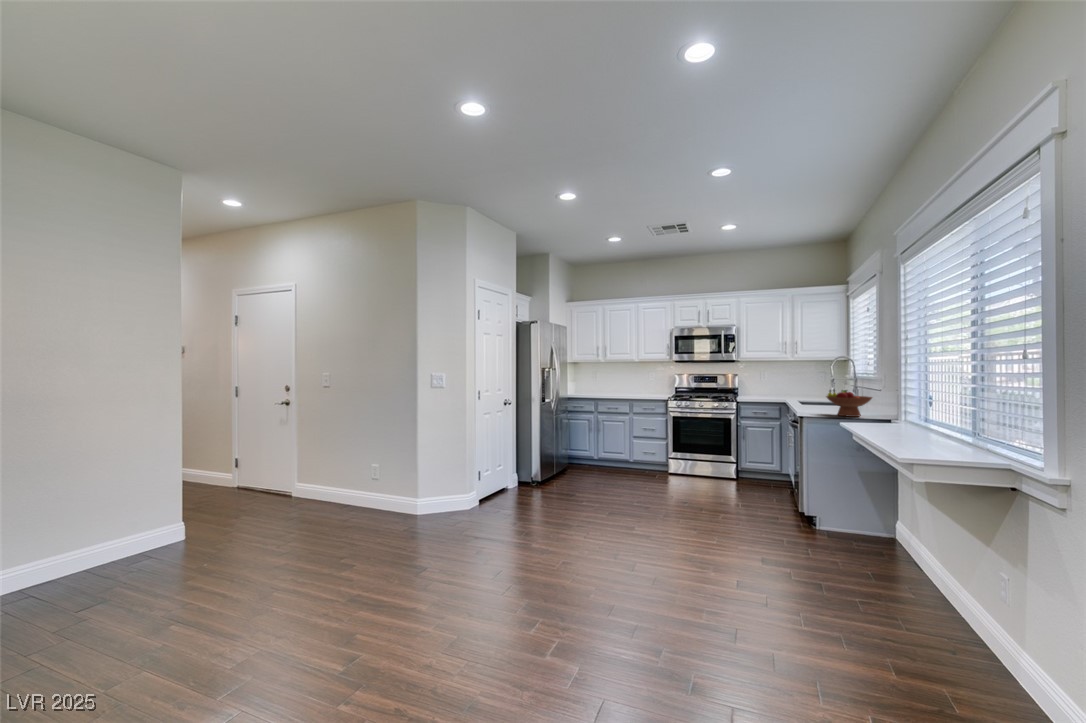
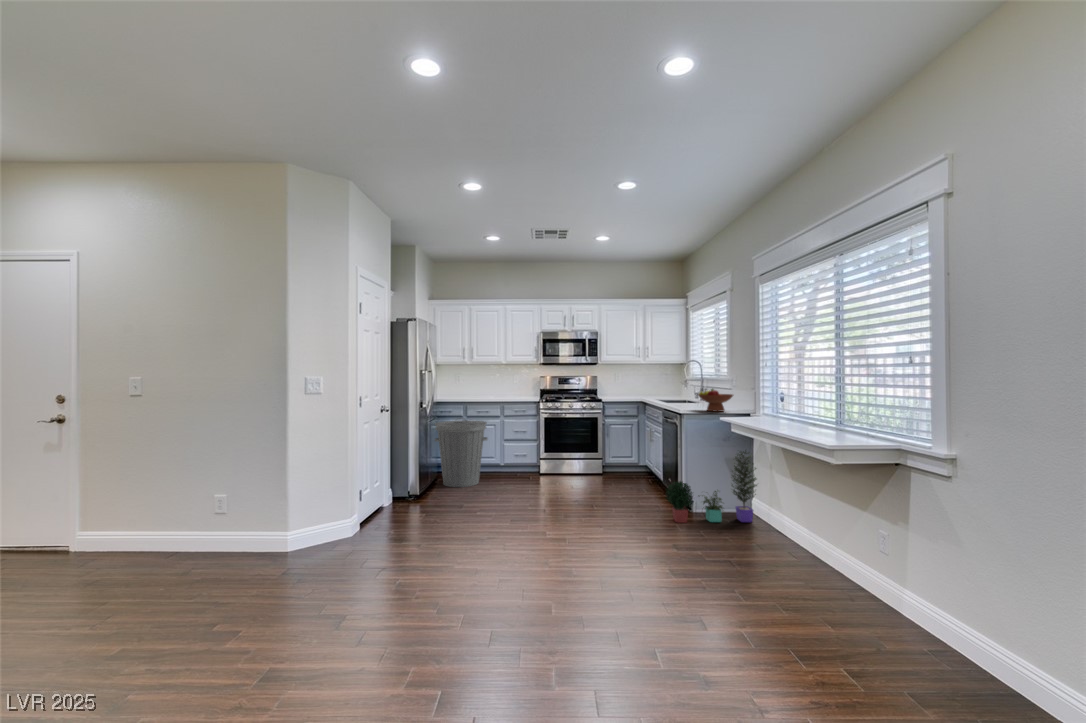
trash can: none [562,413,612,479] -> present [435,418,488,487]
potted plant: none [775,463,899,550] -> present [666,451,757,523]

